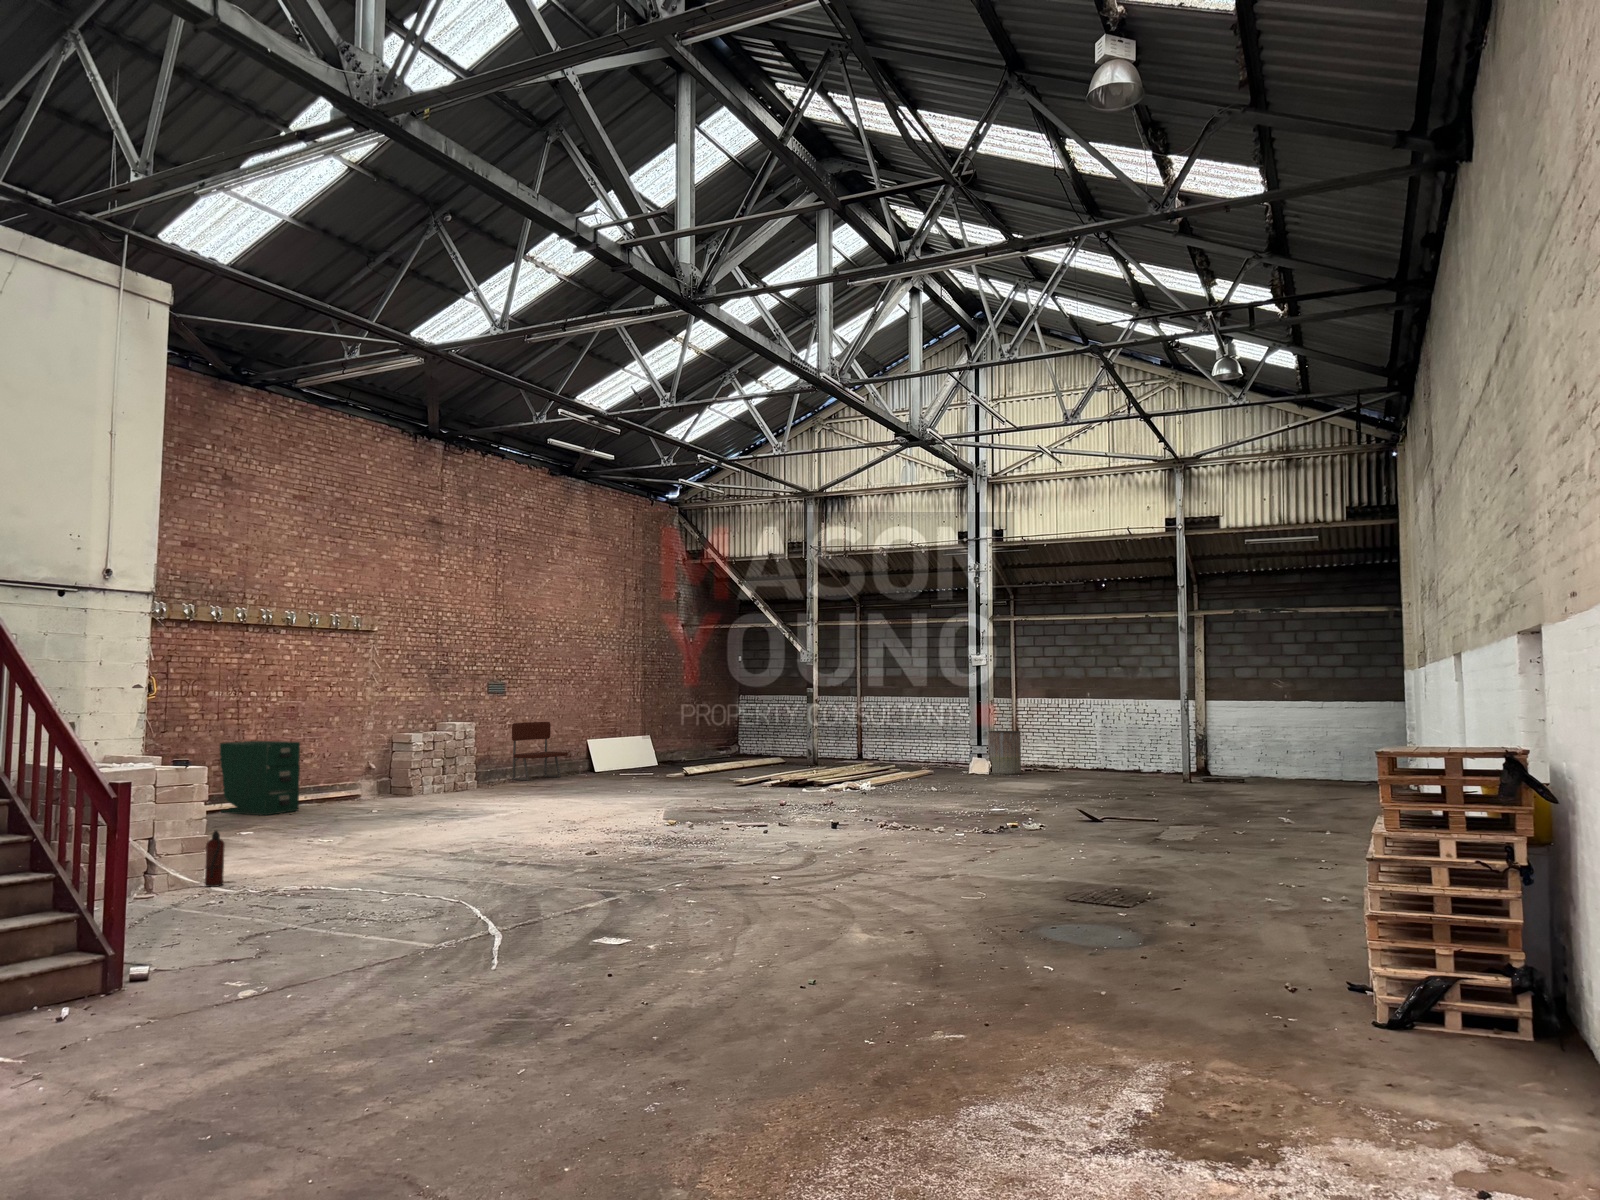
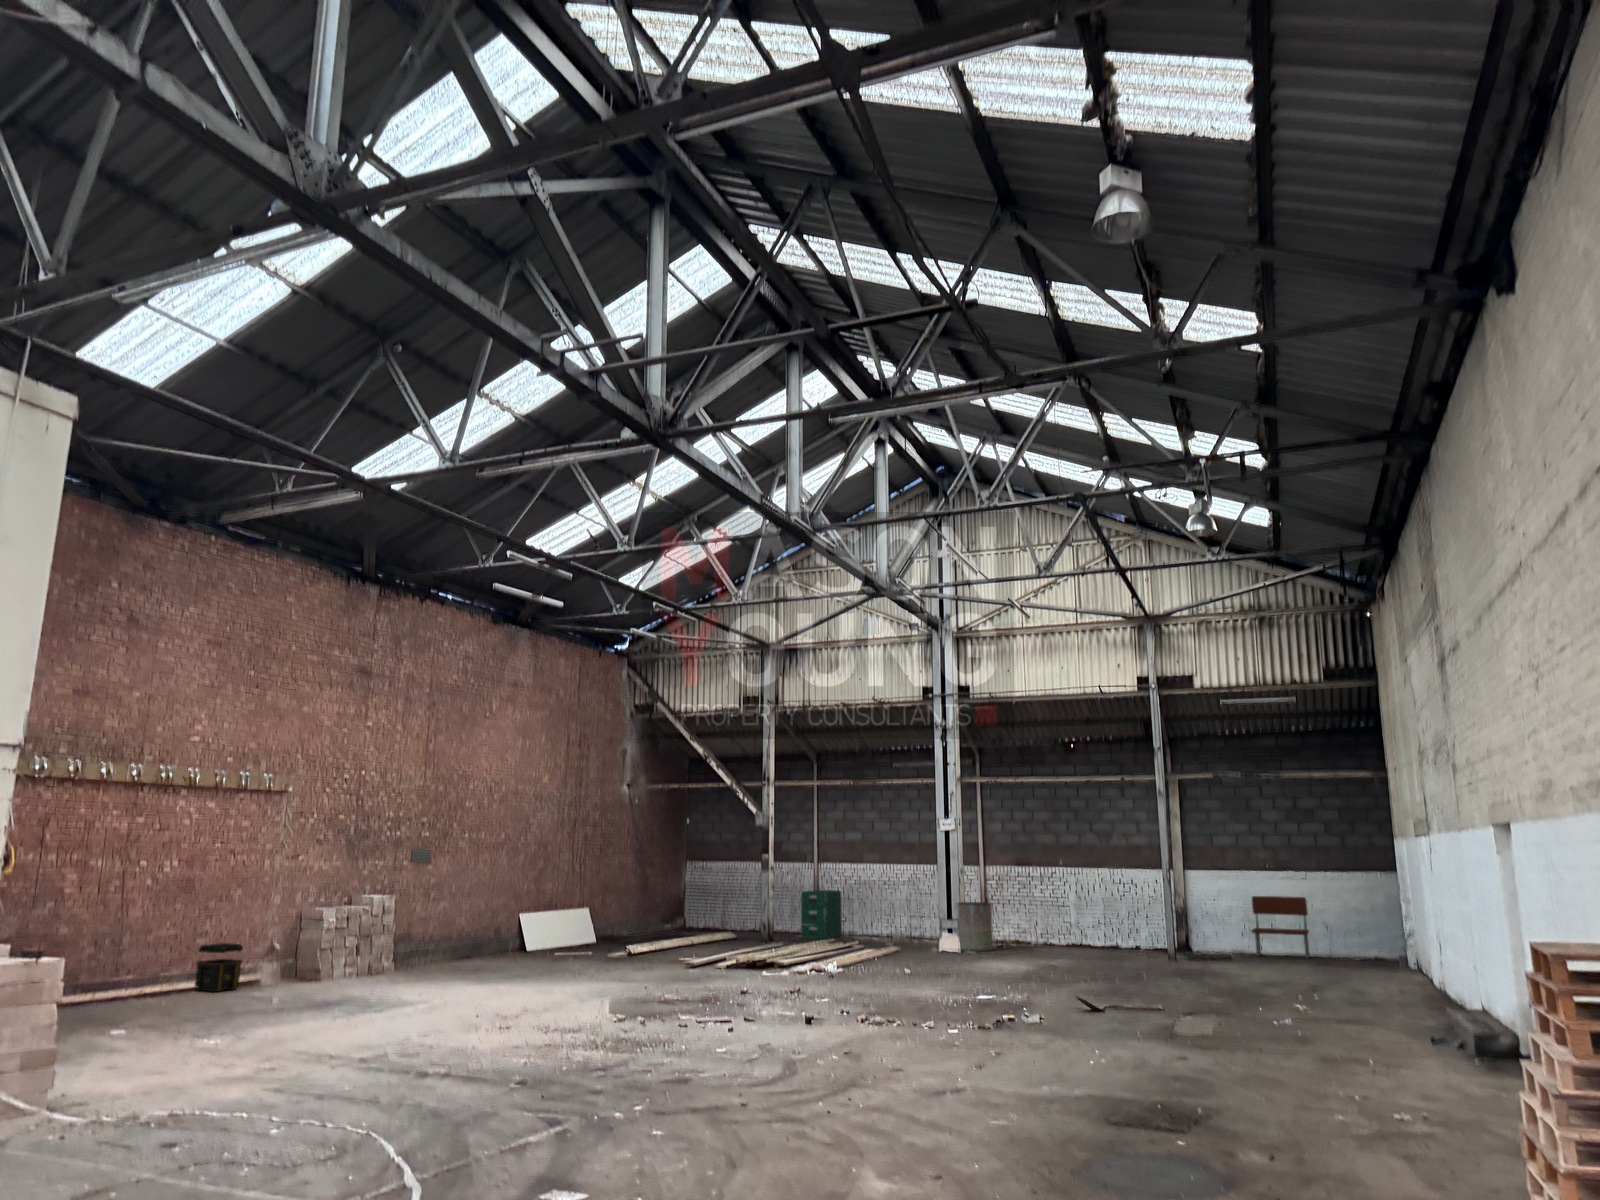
bench: present [512,722,568,781] -> present [1252,896,1310,958]
filing cabinet: present [220,741,300,815] -> present [801,890,842,939]
toolbox: none [305,762,344,803] -> present [195,943,243,992]
fire extinguisher: present [205,831,225,887] -> none [44,1042,75,1117]

